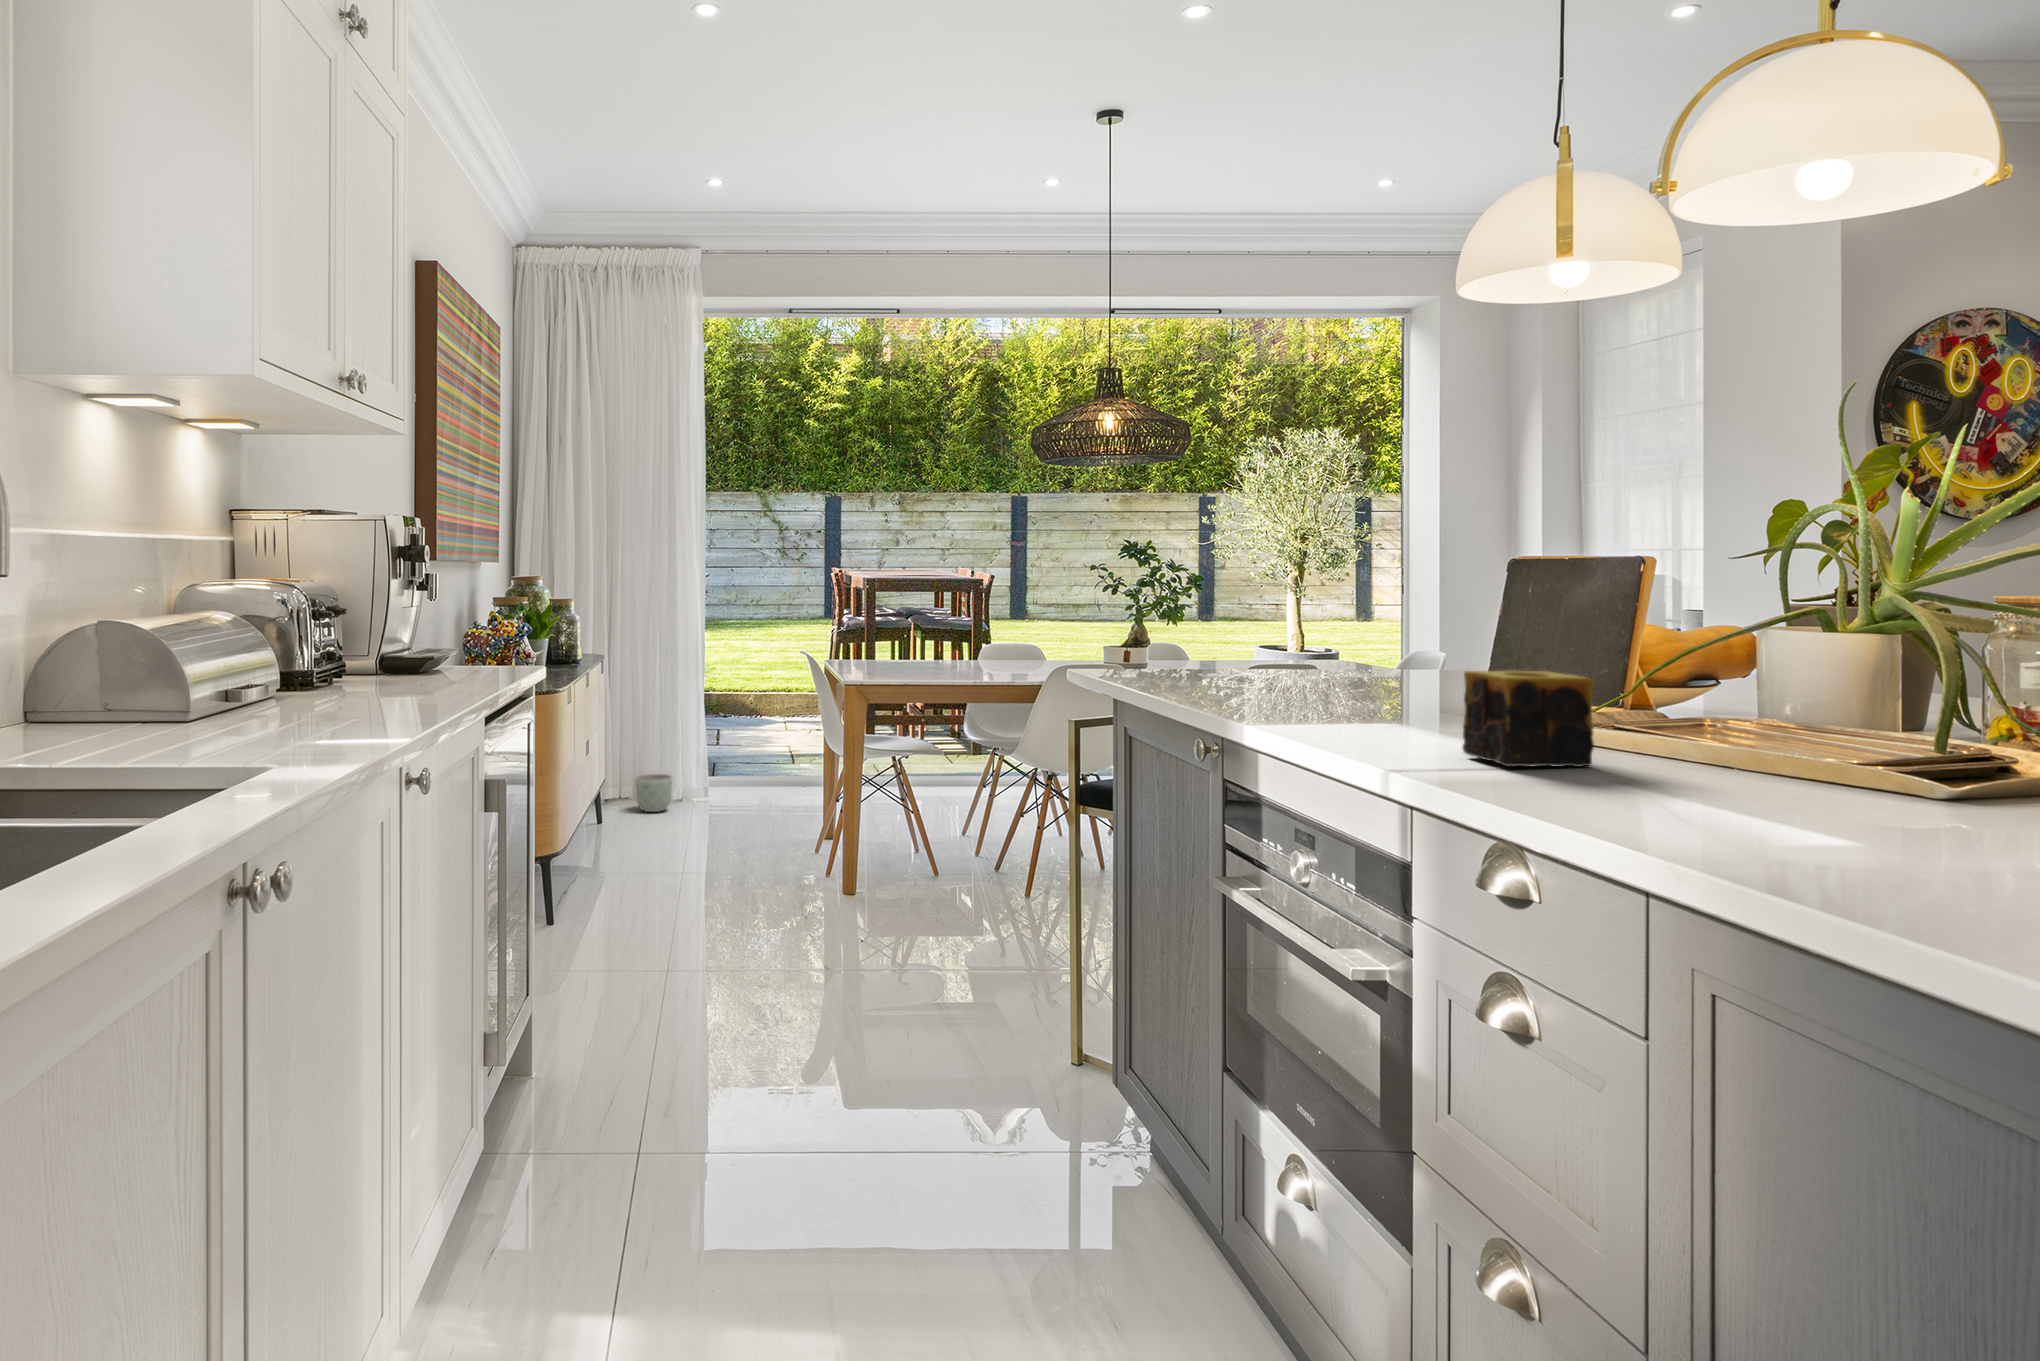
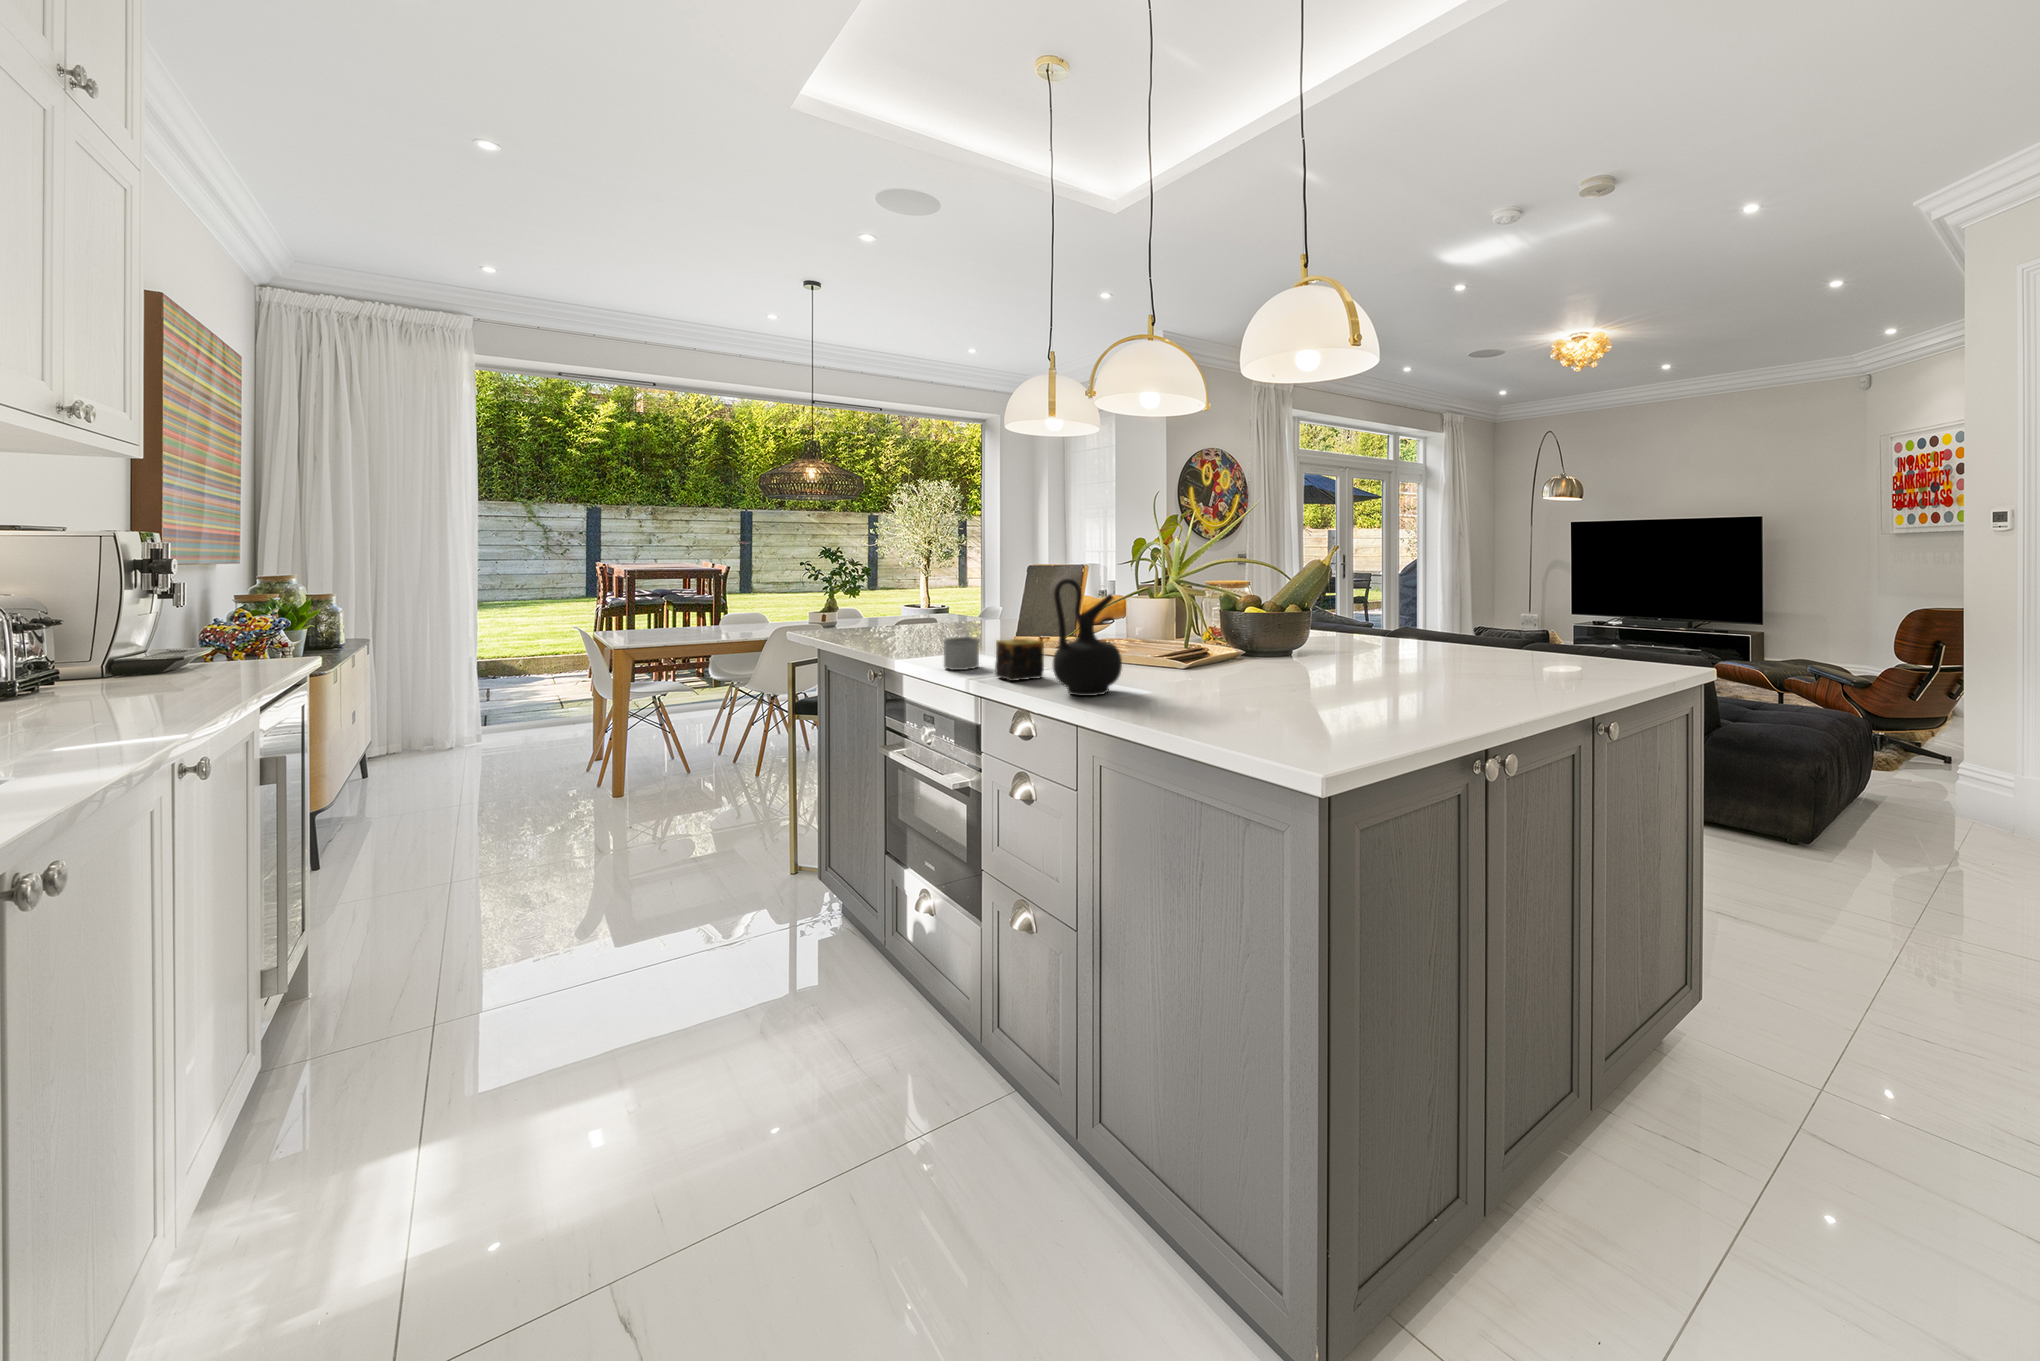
ceramic jug: none [1636,503,1867,822] -> present [1053,579,1122,696]
mug: none [1336,664,1420,736] -> present [943,636,979,670]
planter: present [635,774,672,812] -> none [394,728,436,760]

